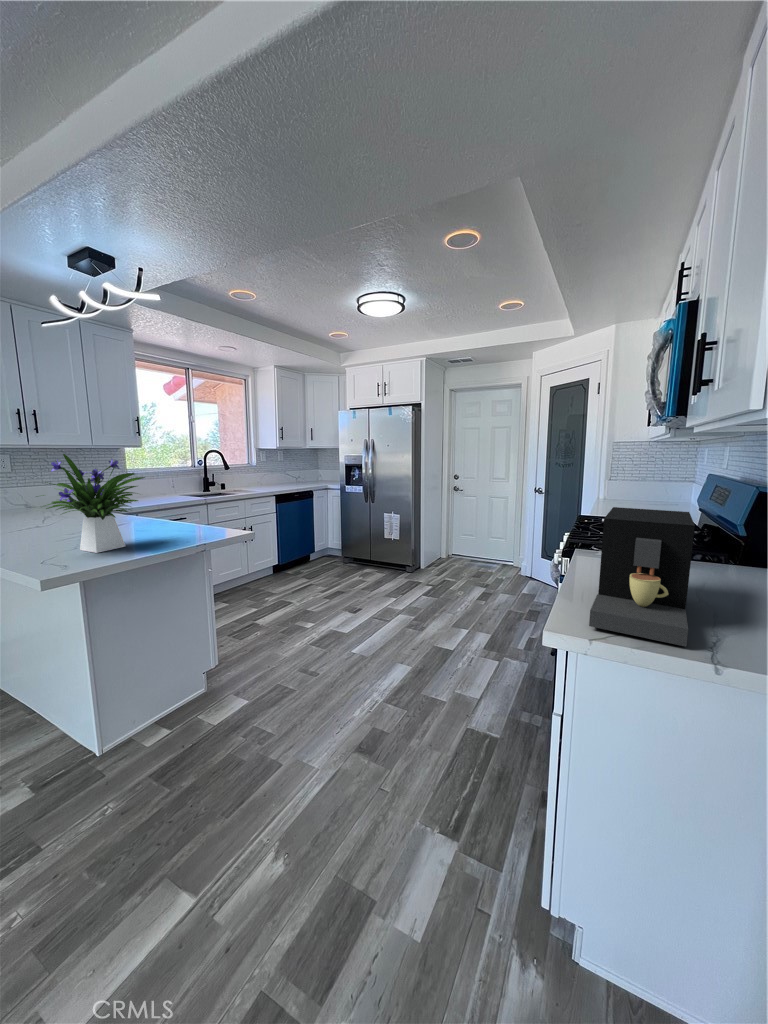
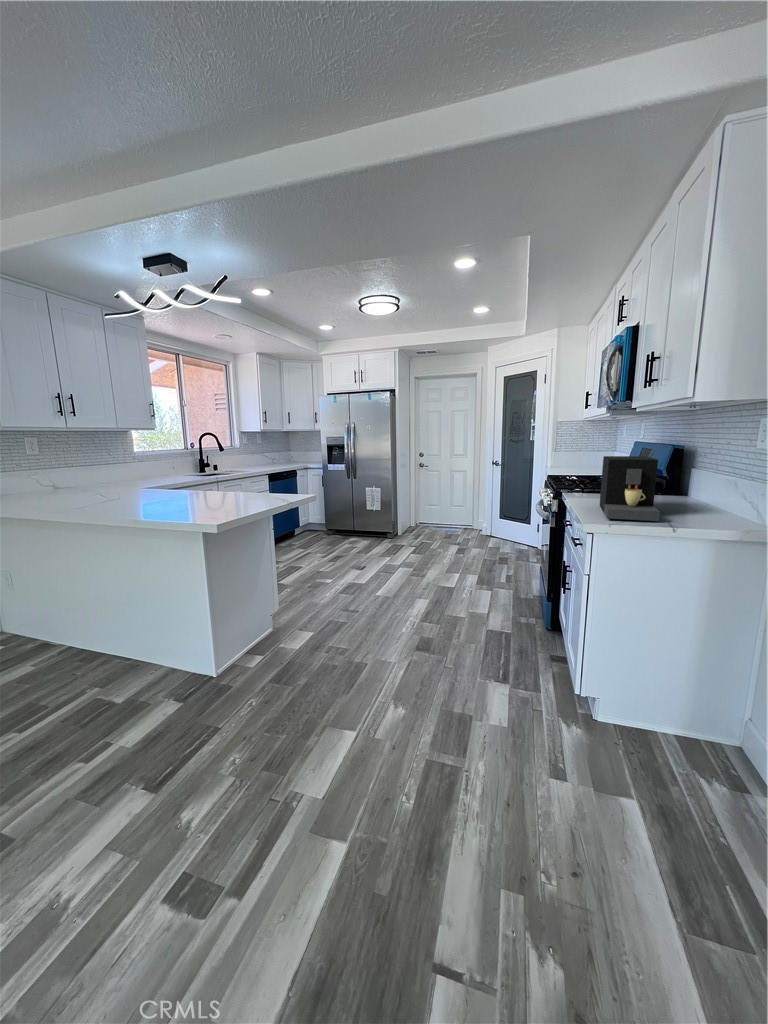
flower arrangement: present [43,454,145,553] -> none [175,430,255,510]

